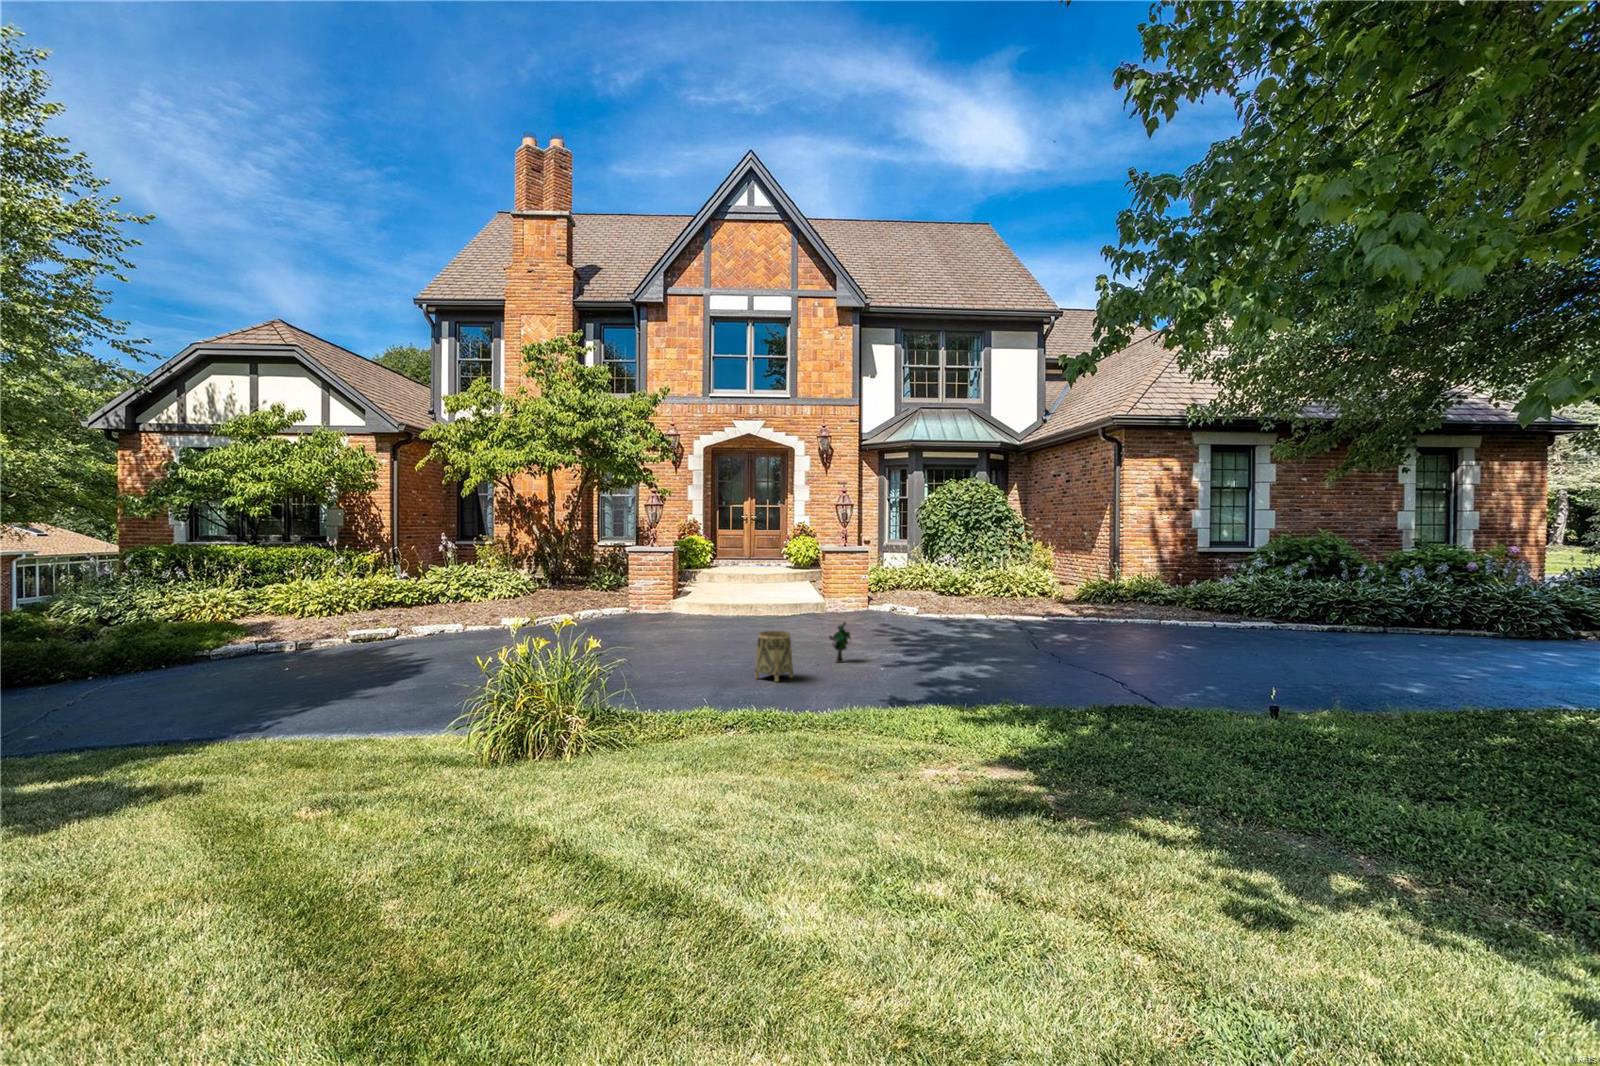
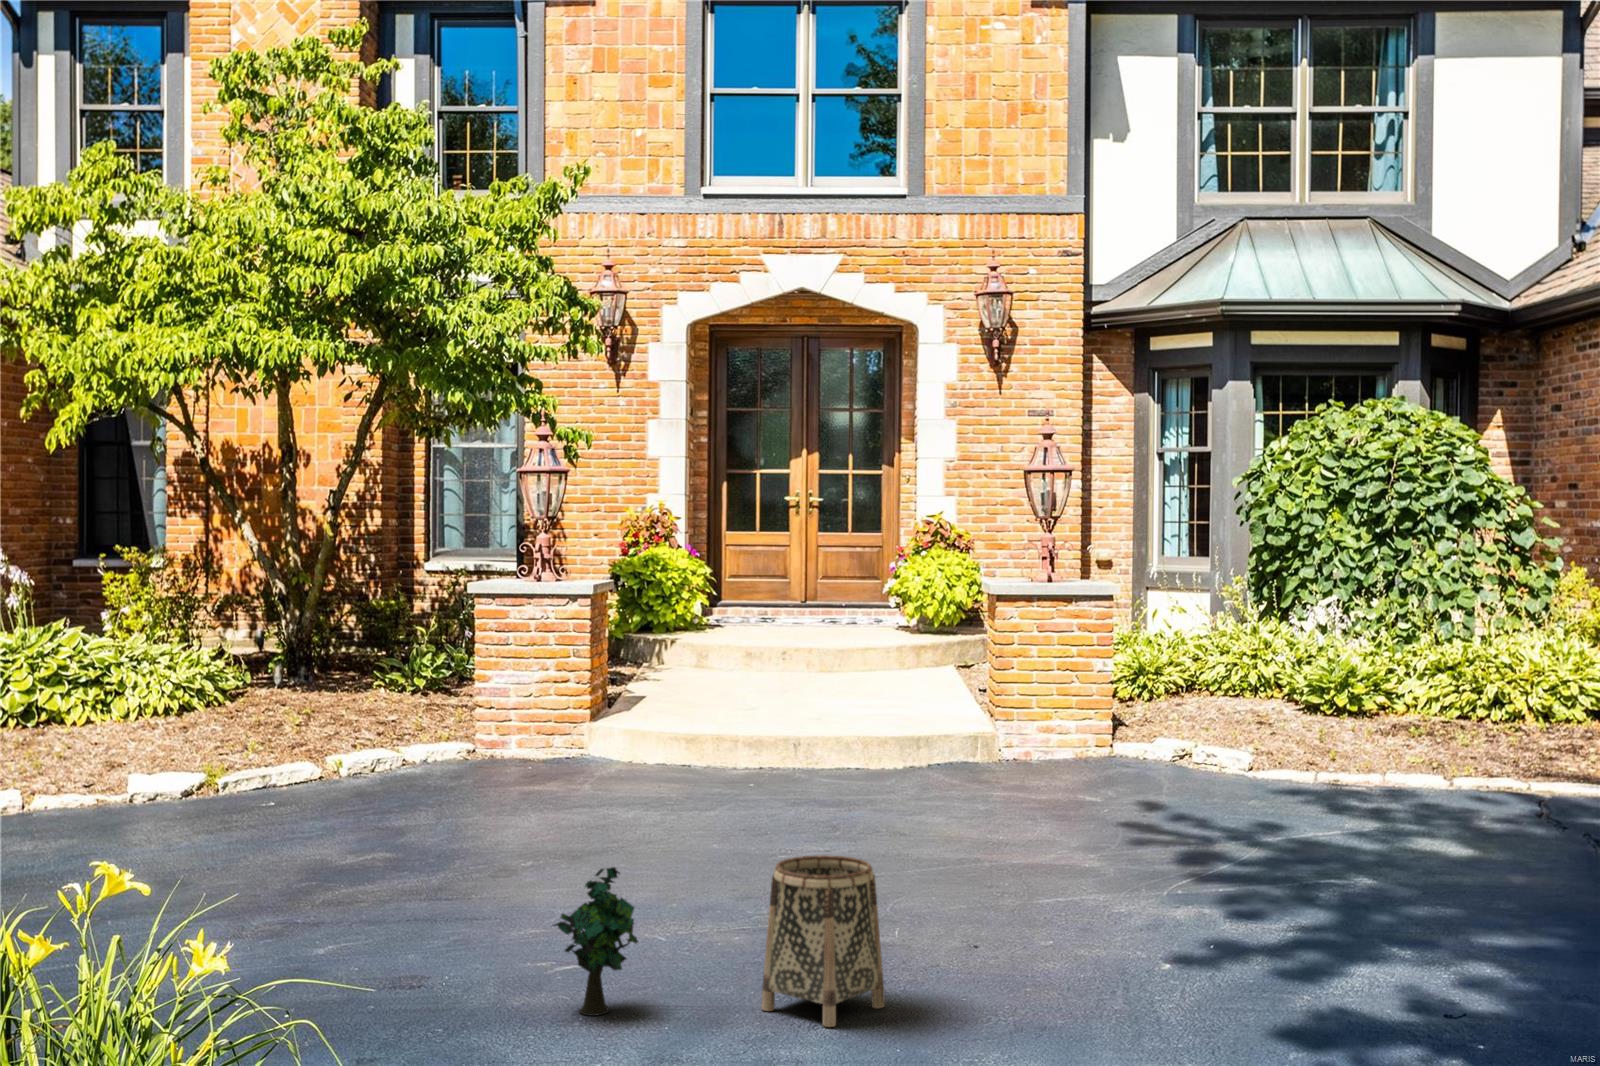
decorative plant: present [830,622,850,663] -> present [554,867,638,1016]

